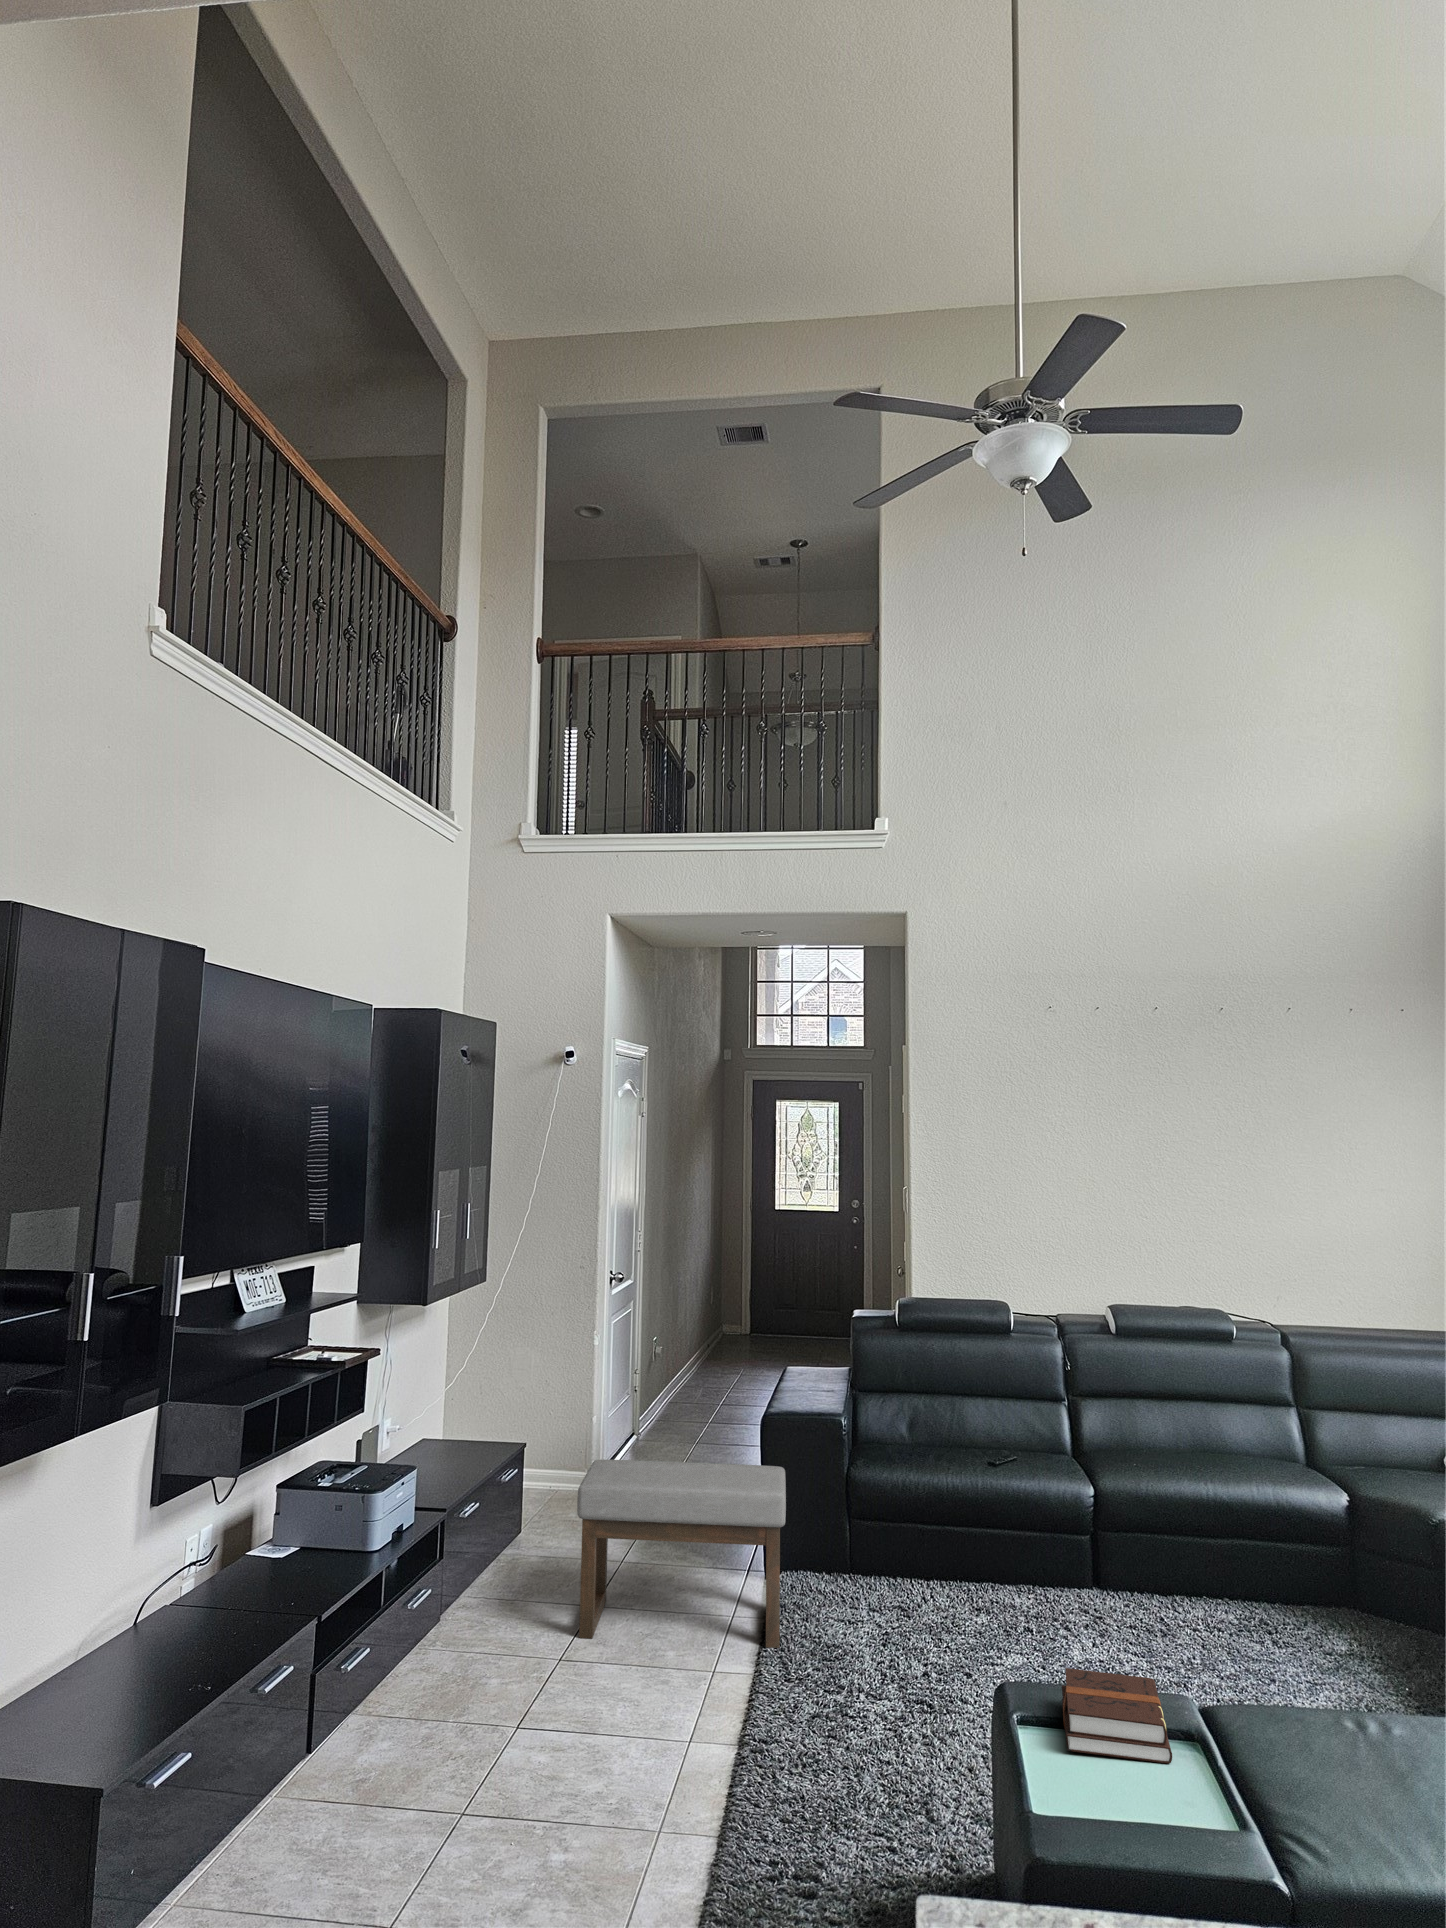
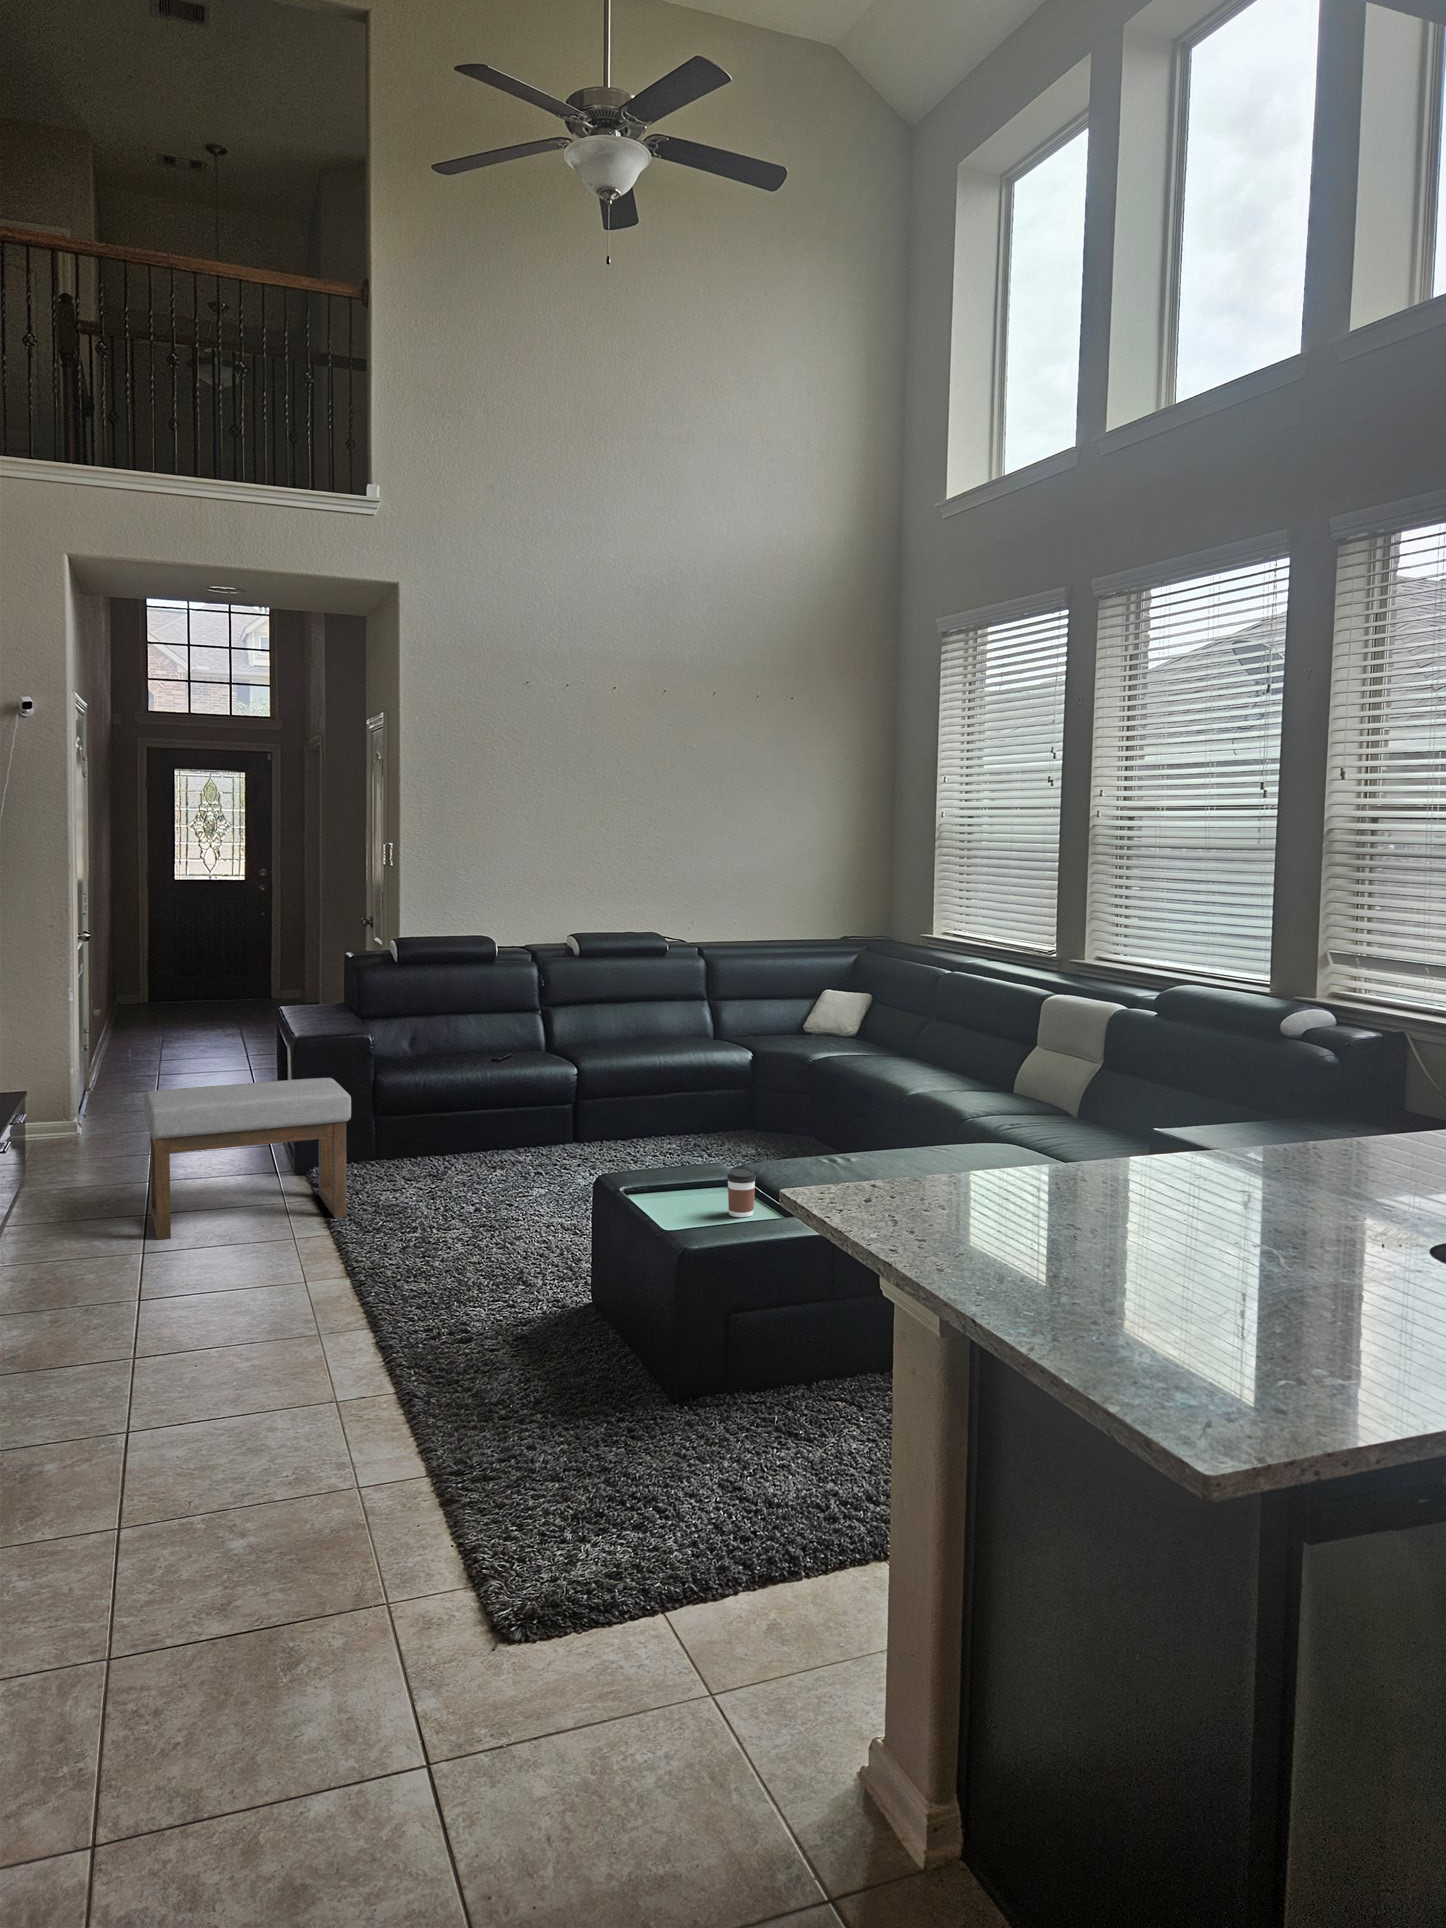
hardback book: present [1062,1668,1172,1763] -> none [639,1151,725,1198]
coffee cup: none [1150,1735,1196,1827] -> present [727,1168,756,1217]

